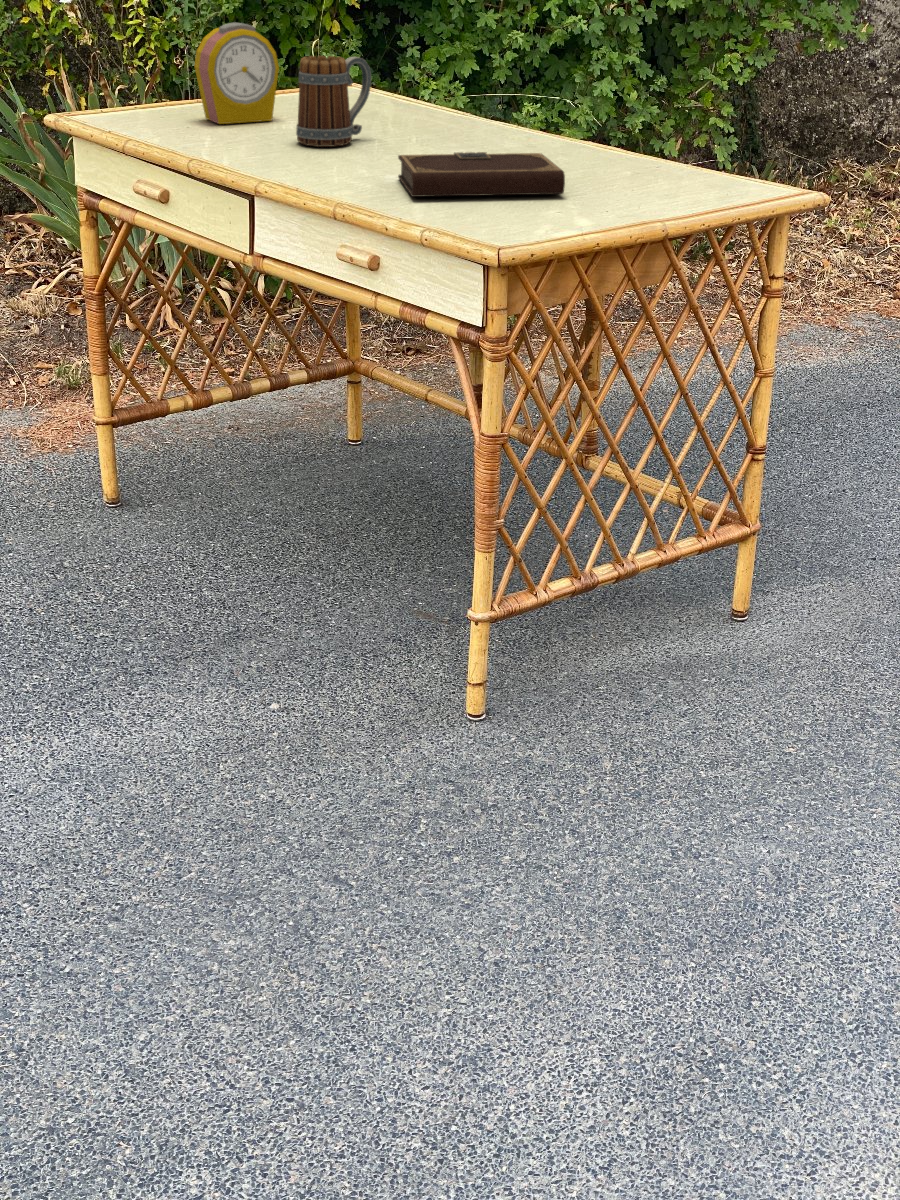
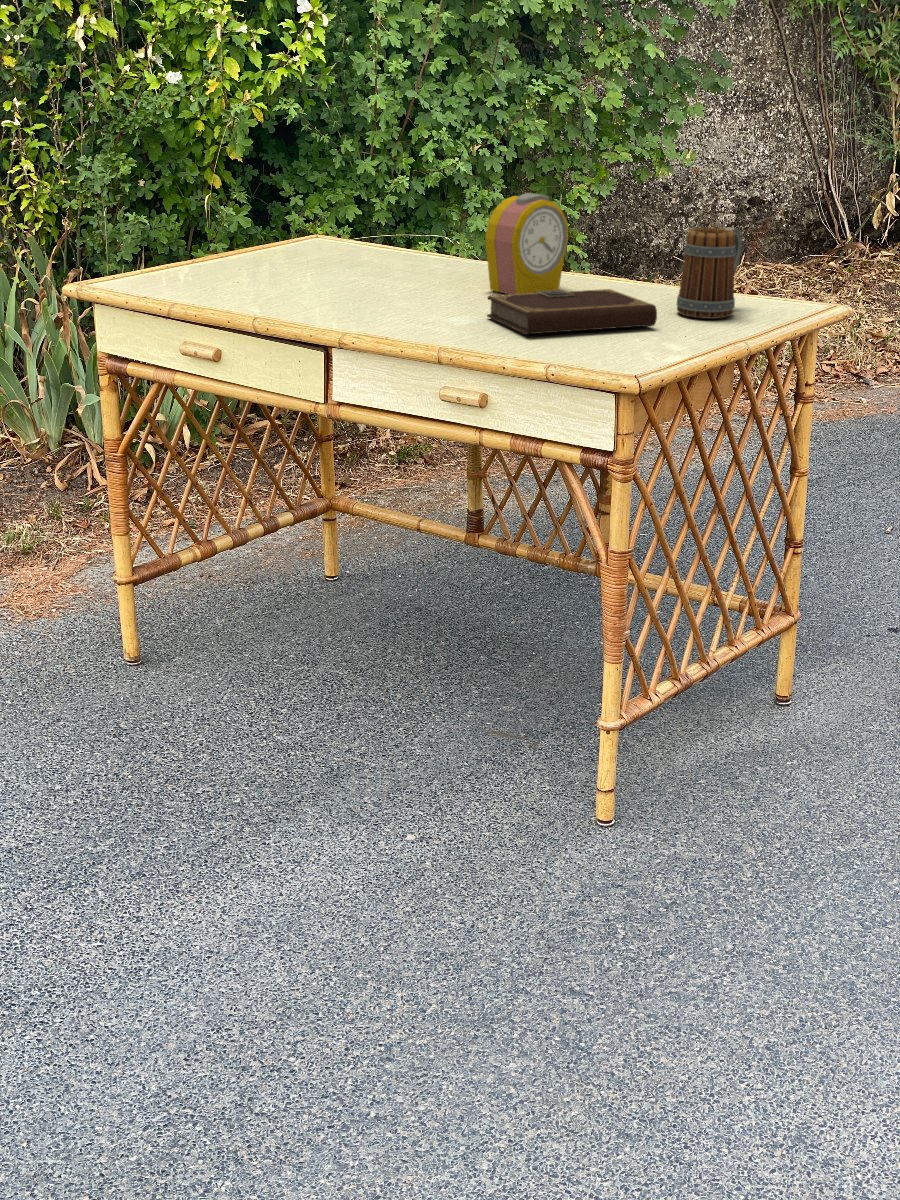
alarm clock: present [194,23,279,124] -> present [485,193,568,294]
mug: present [296,56,371,147] -> present [677,227,742,319]

